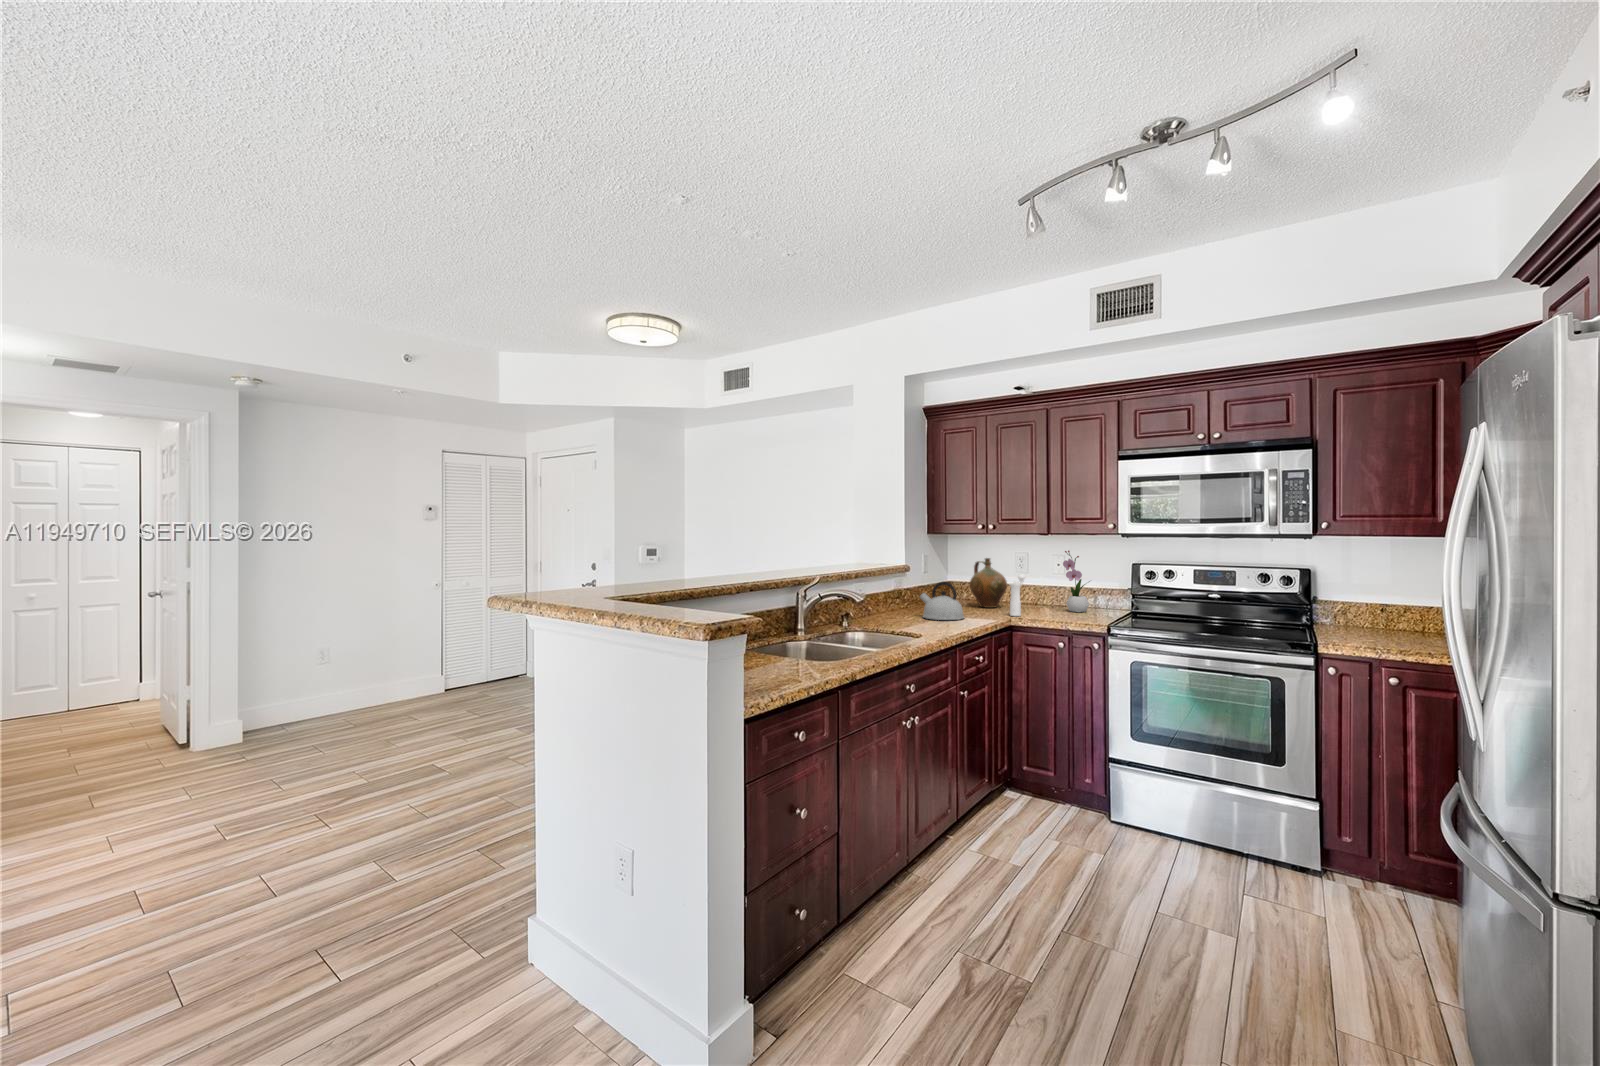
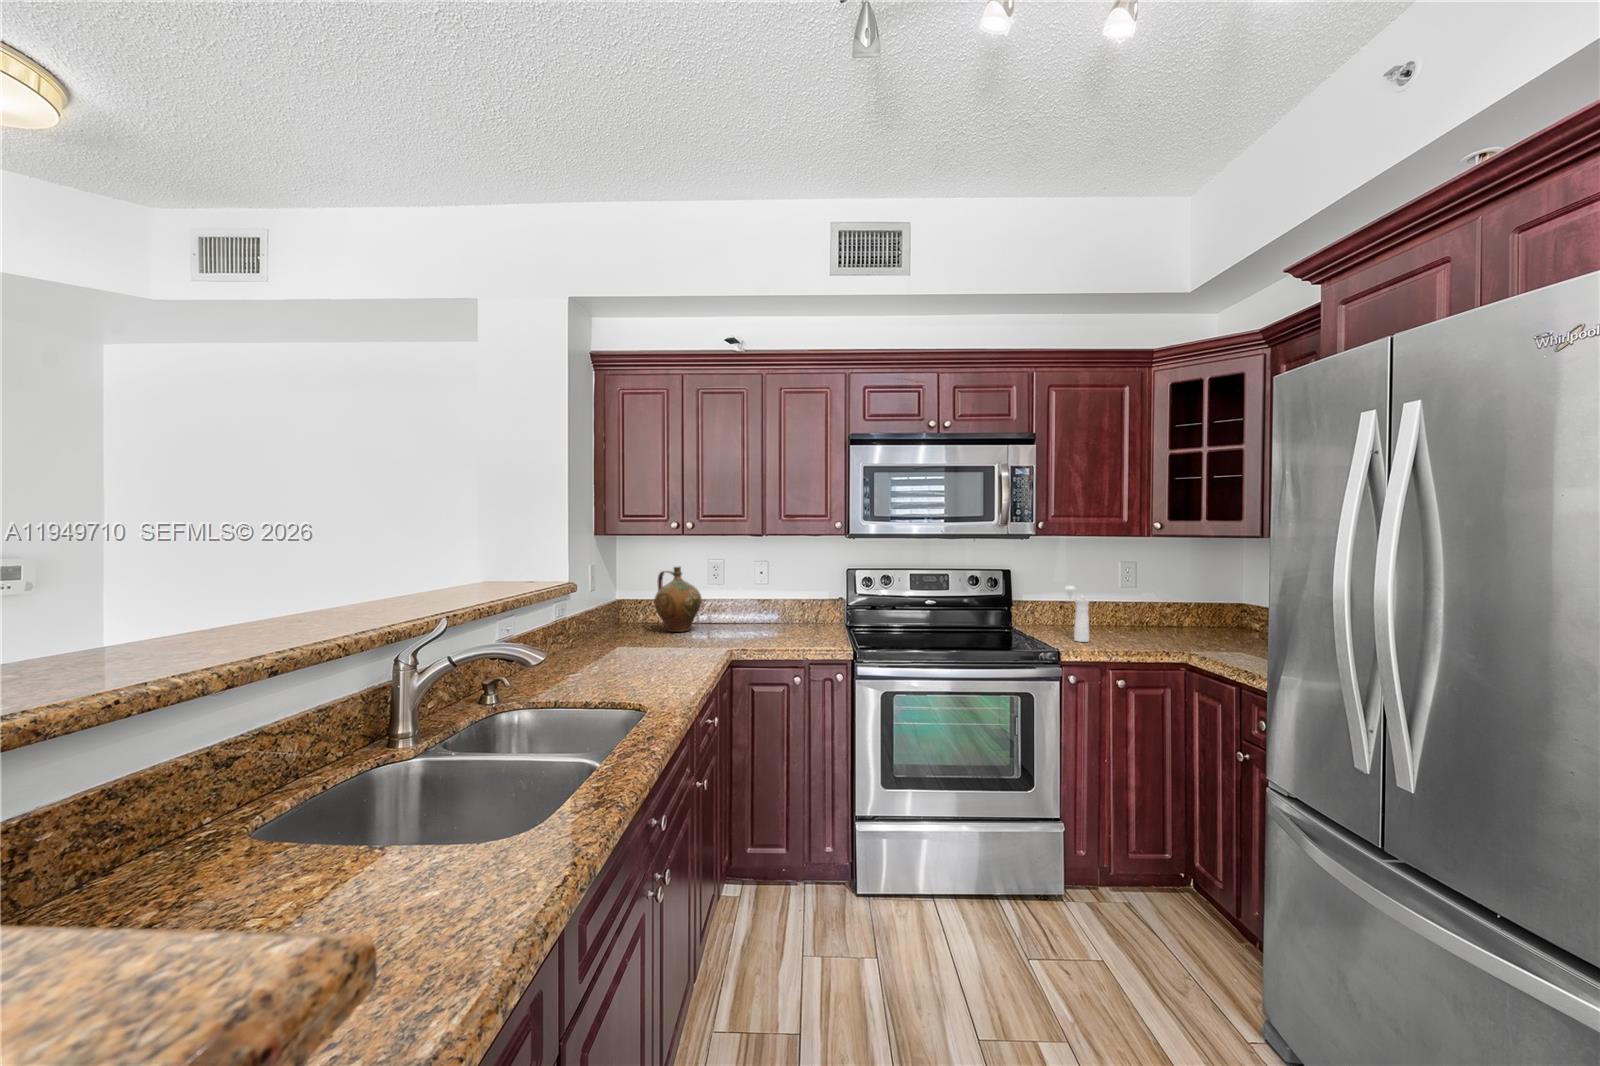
flower arrangement: present [1063,551,1090,612] -> none [772,555,802,630]
pepper mill: present [1010,574,1025,616] -> present [1065,586,1090,642]
kettle: present [920,582,964,620] -> none [598,606,665,663]

